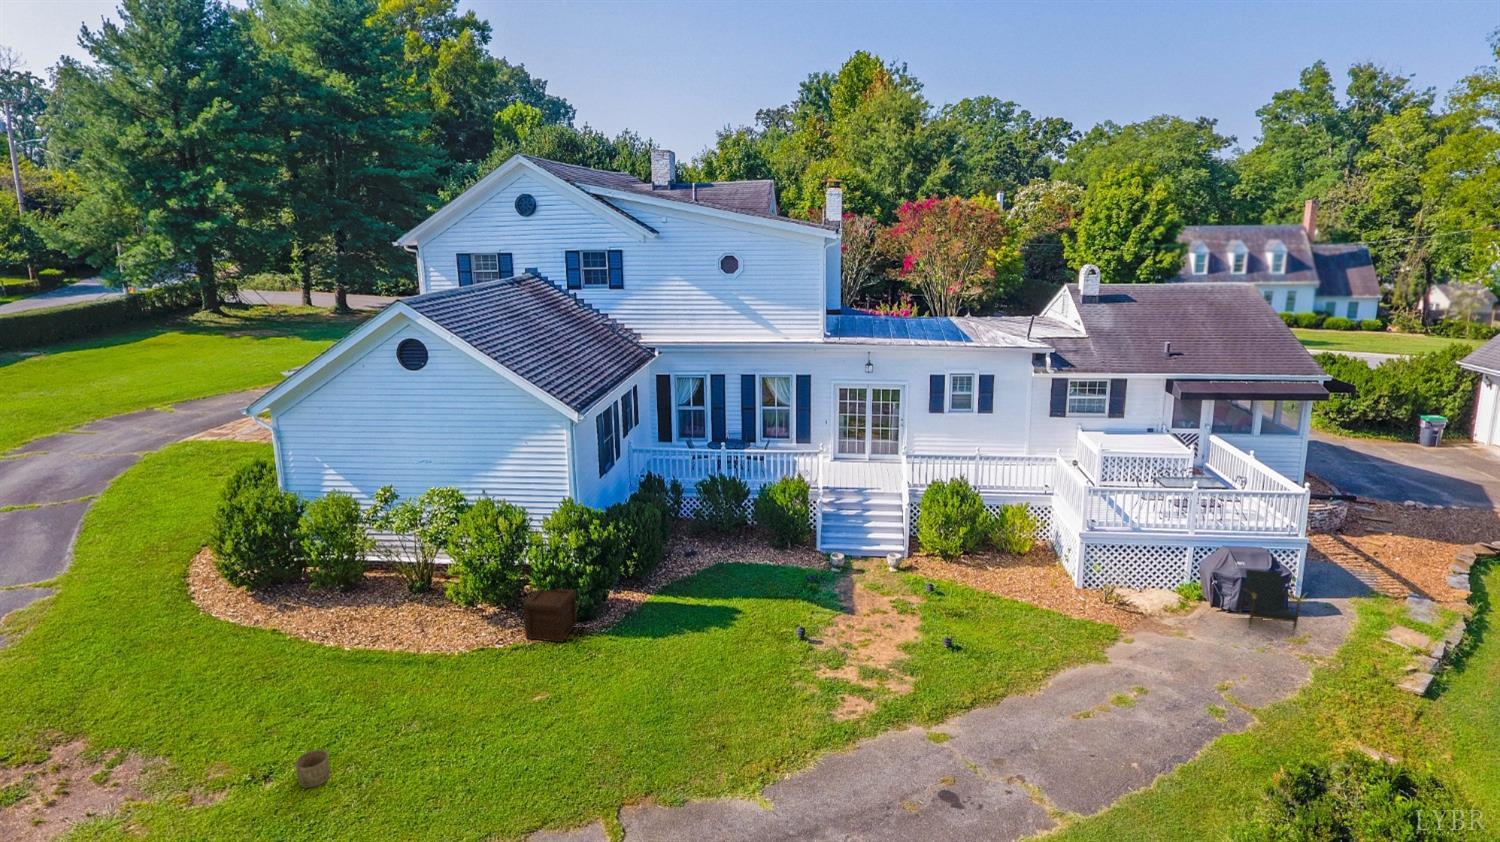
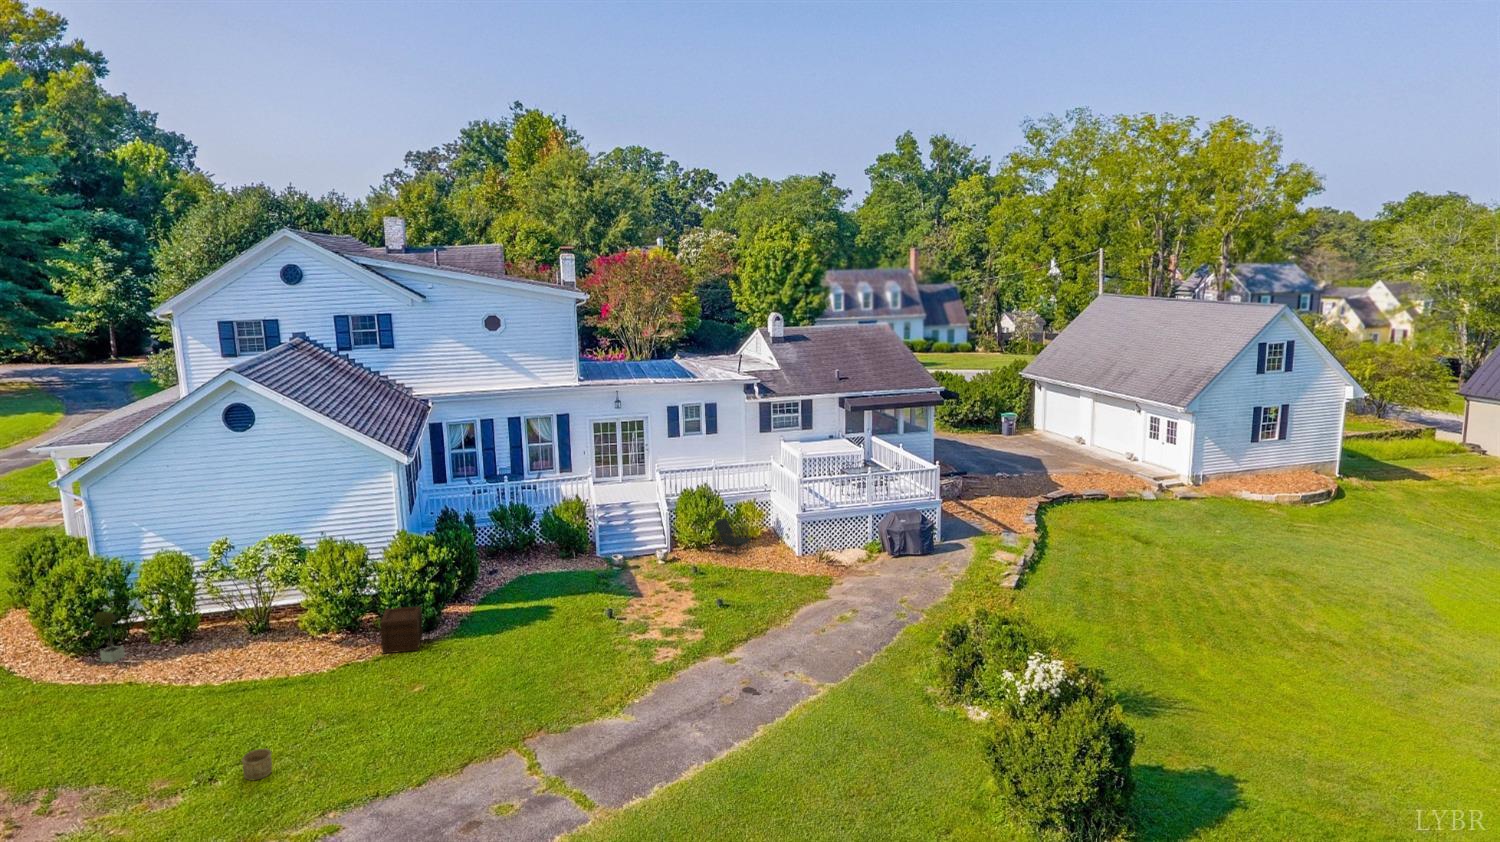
potted tree: none [284,545,312,597] -> present [93,612,125,663]
lounge chair: present [1239,569,1301,633] -> present [715,518,751,557]

